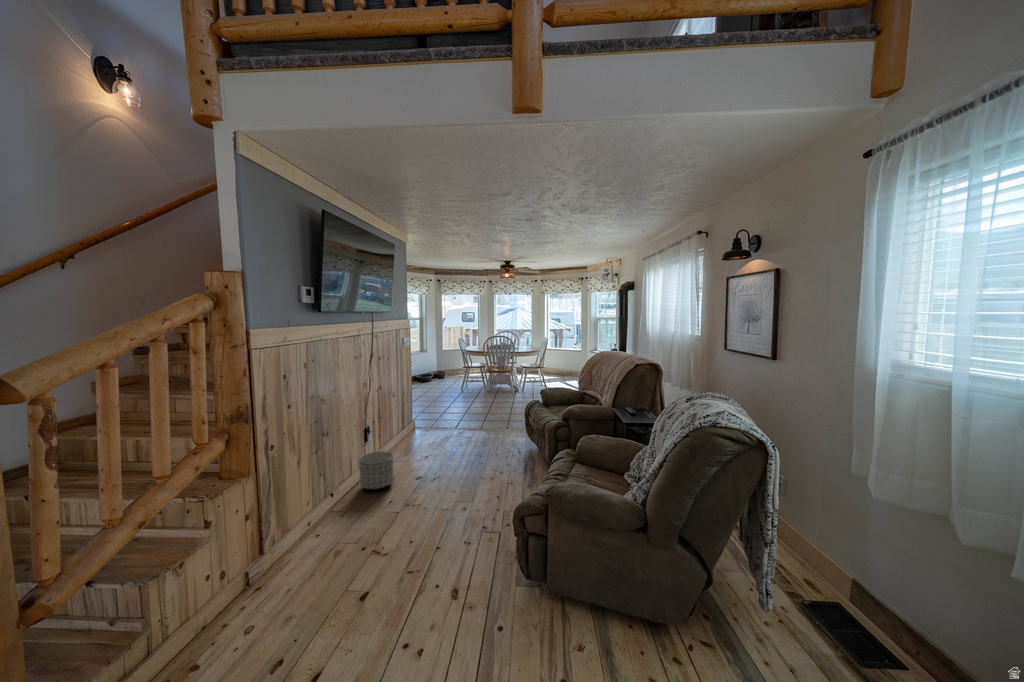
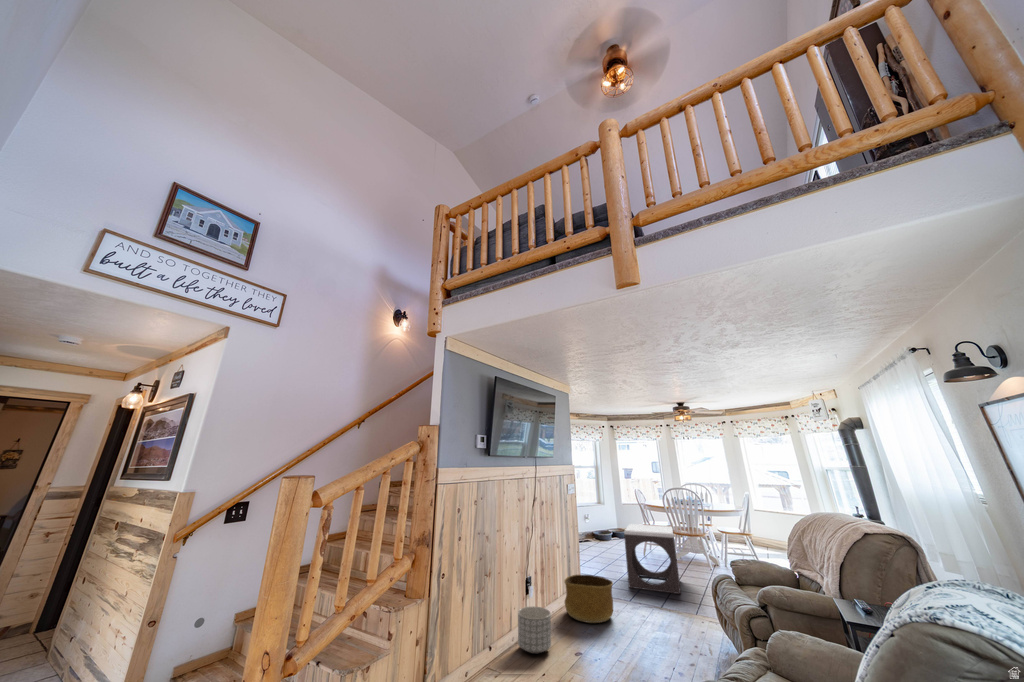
footstool: none [452,368,494,419] -> present [624,524,681,594]
basket: none [400,415,446,453] -> present [565,575,613,623]

